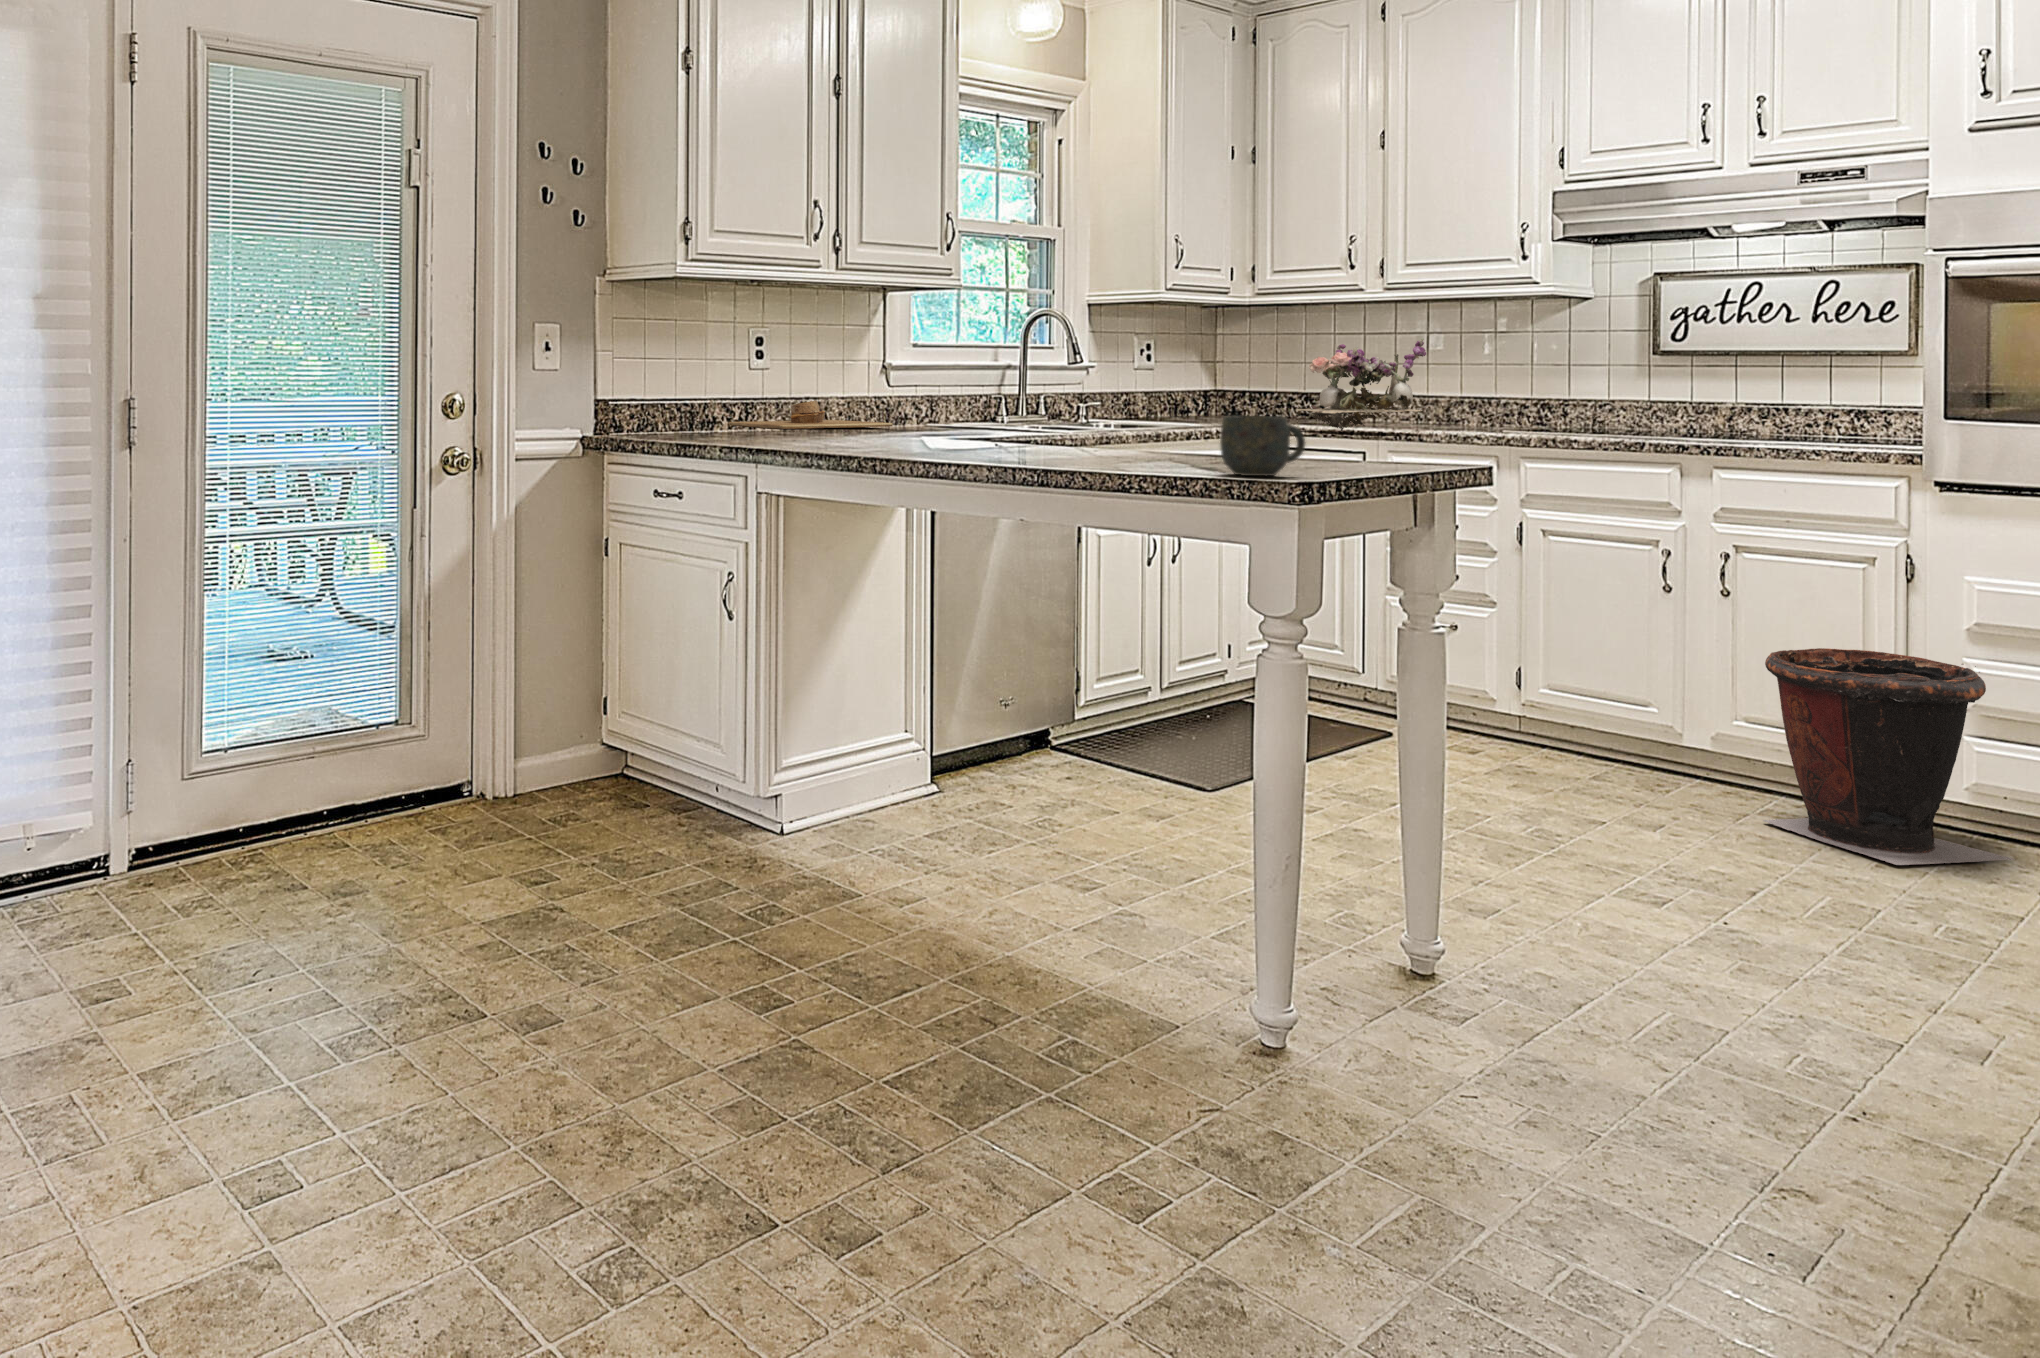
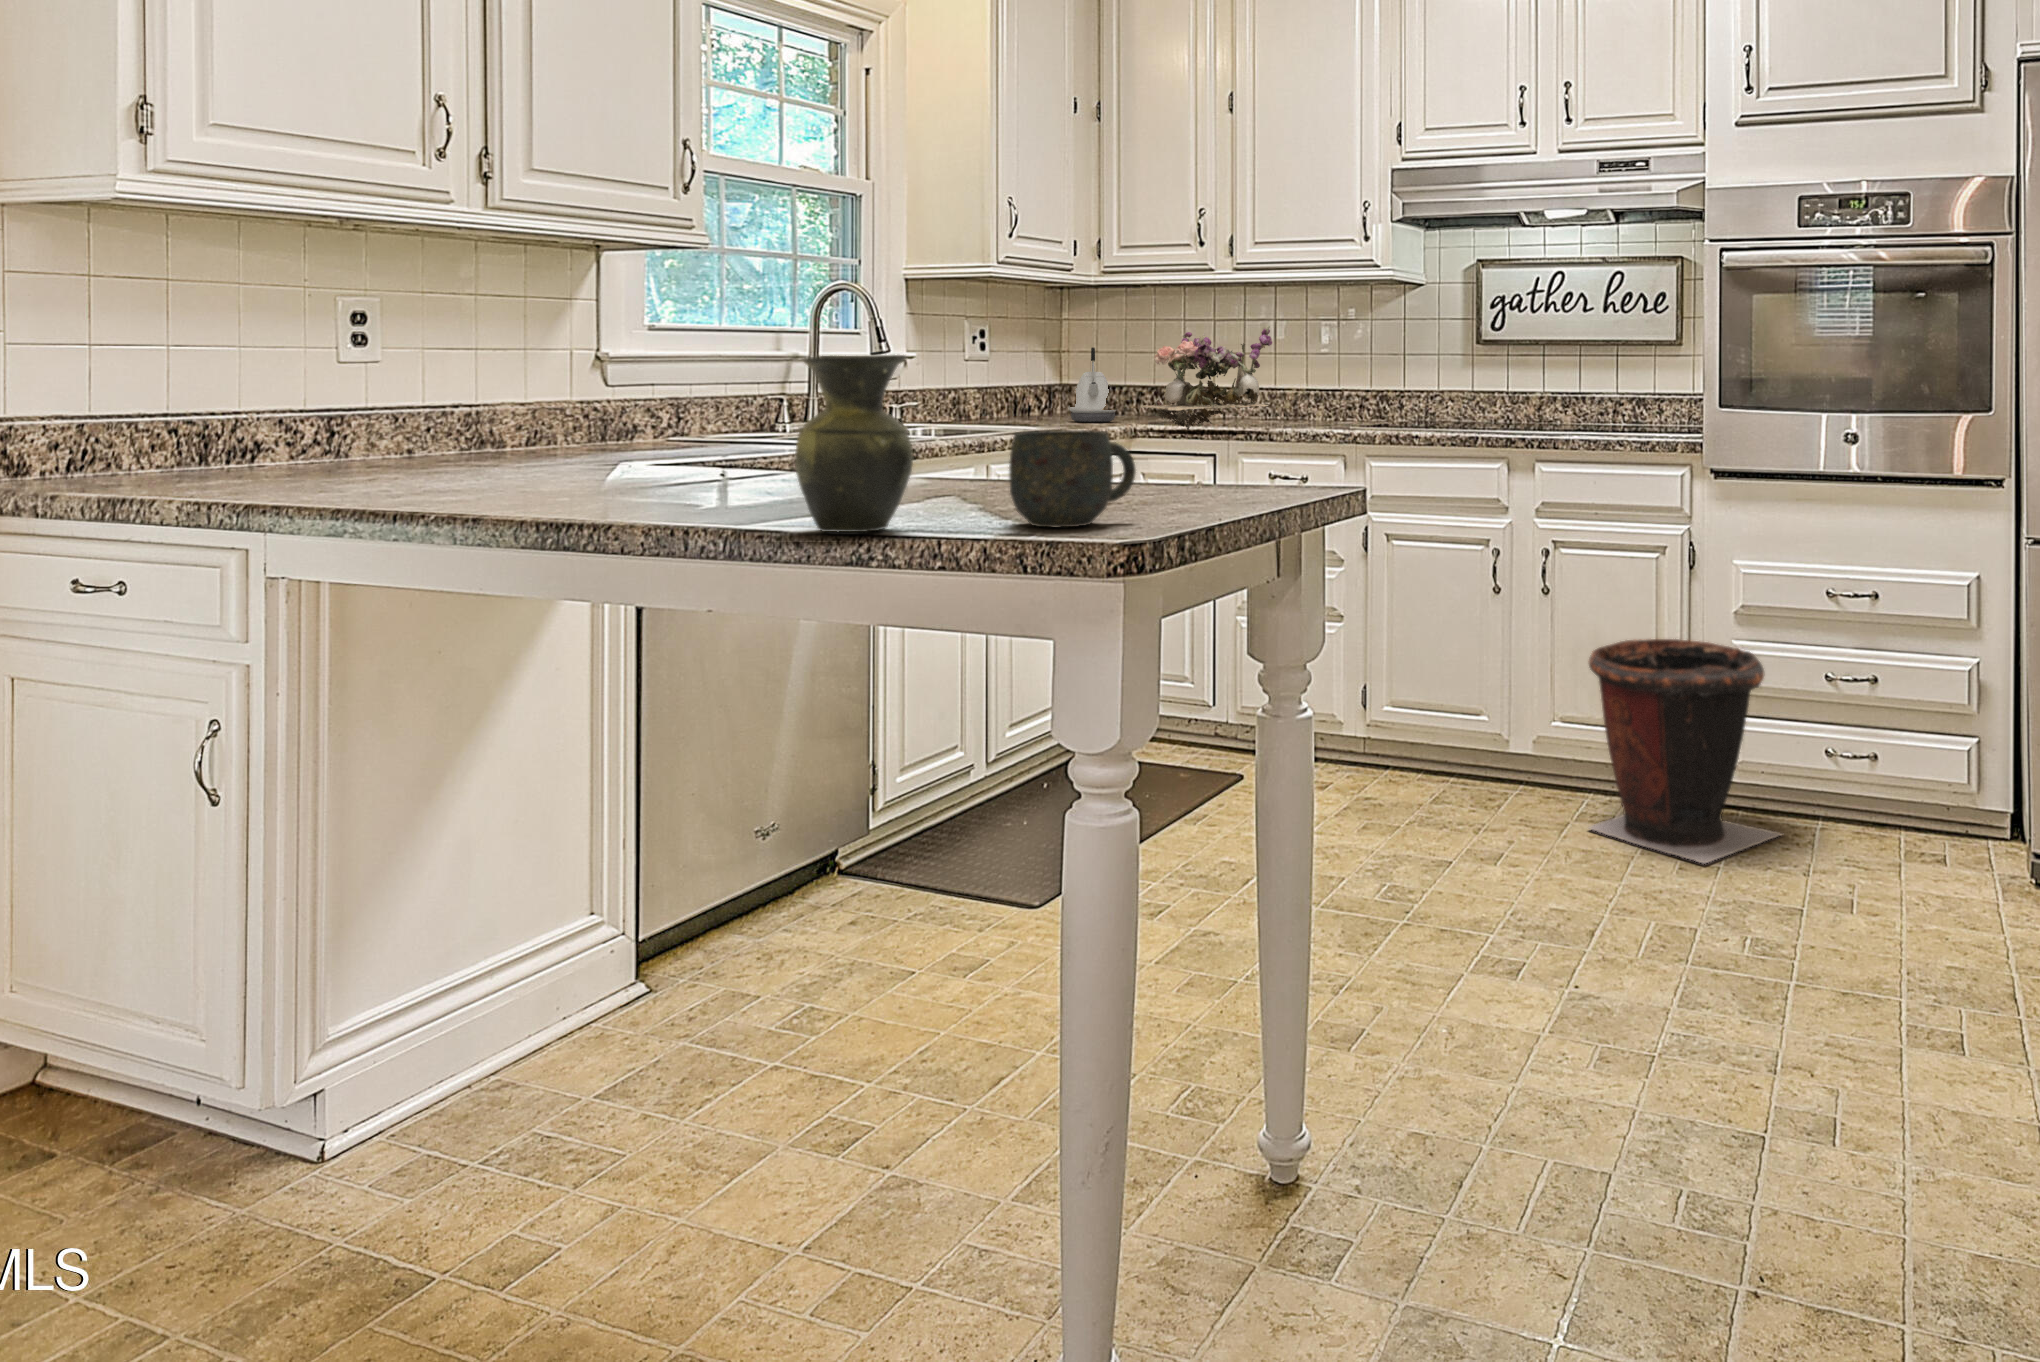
kettle: none [1227,357,1272,424] -> present [1069,347,1116,422]
vase: none [1092,368,1162,472] -> present [795,355,913,532]
cutting board: present [729,400,893,429] -> none [307,409,595,457]

